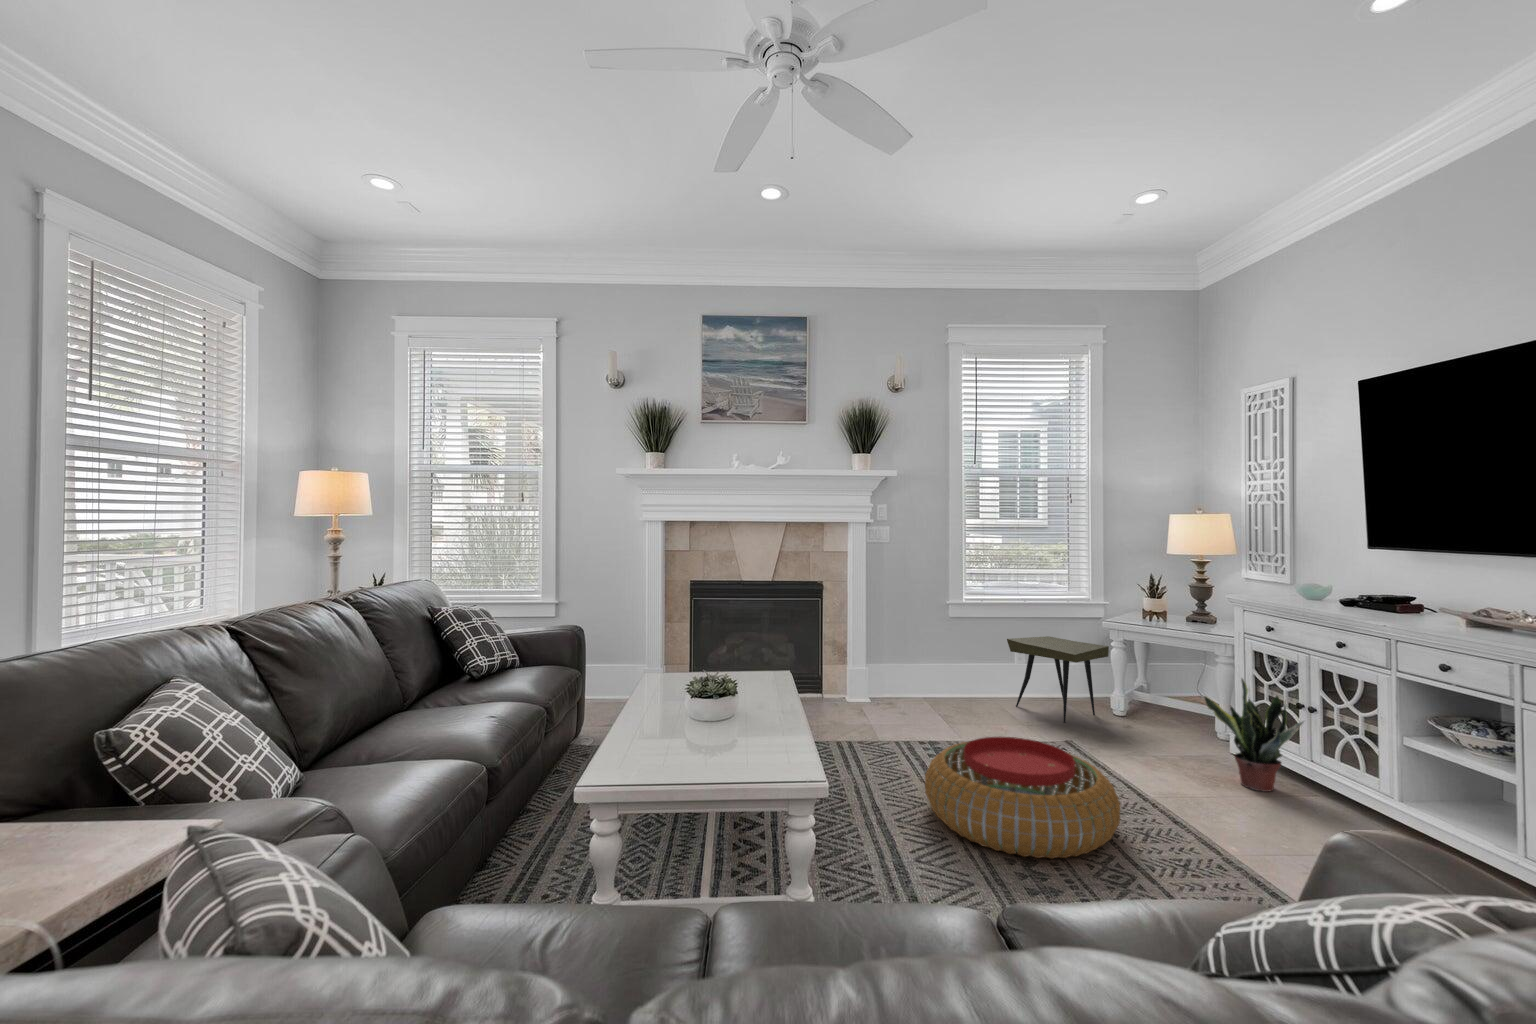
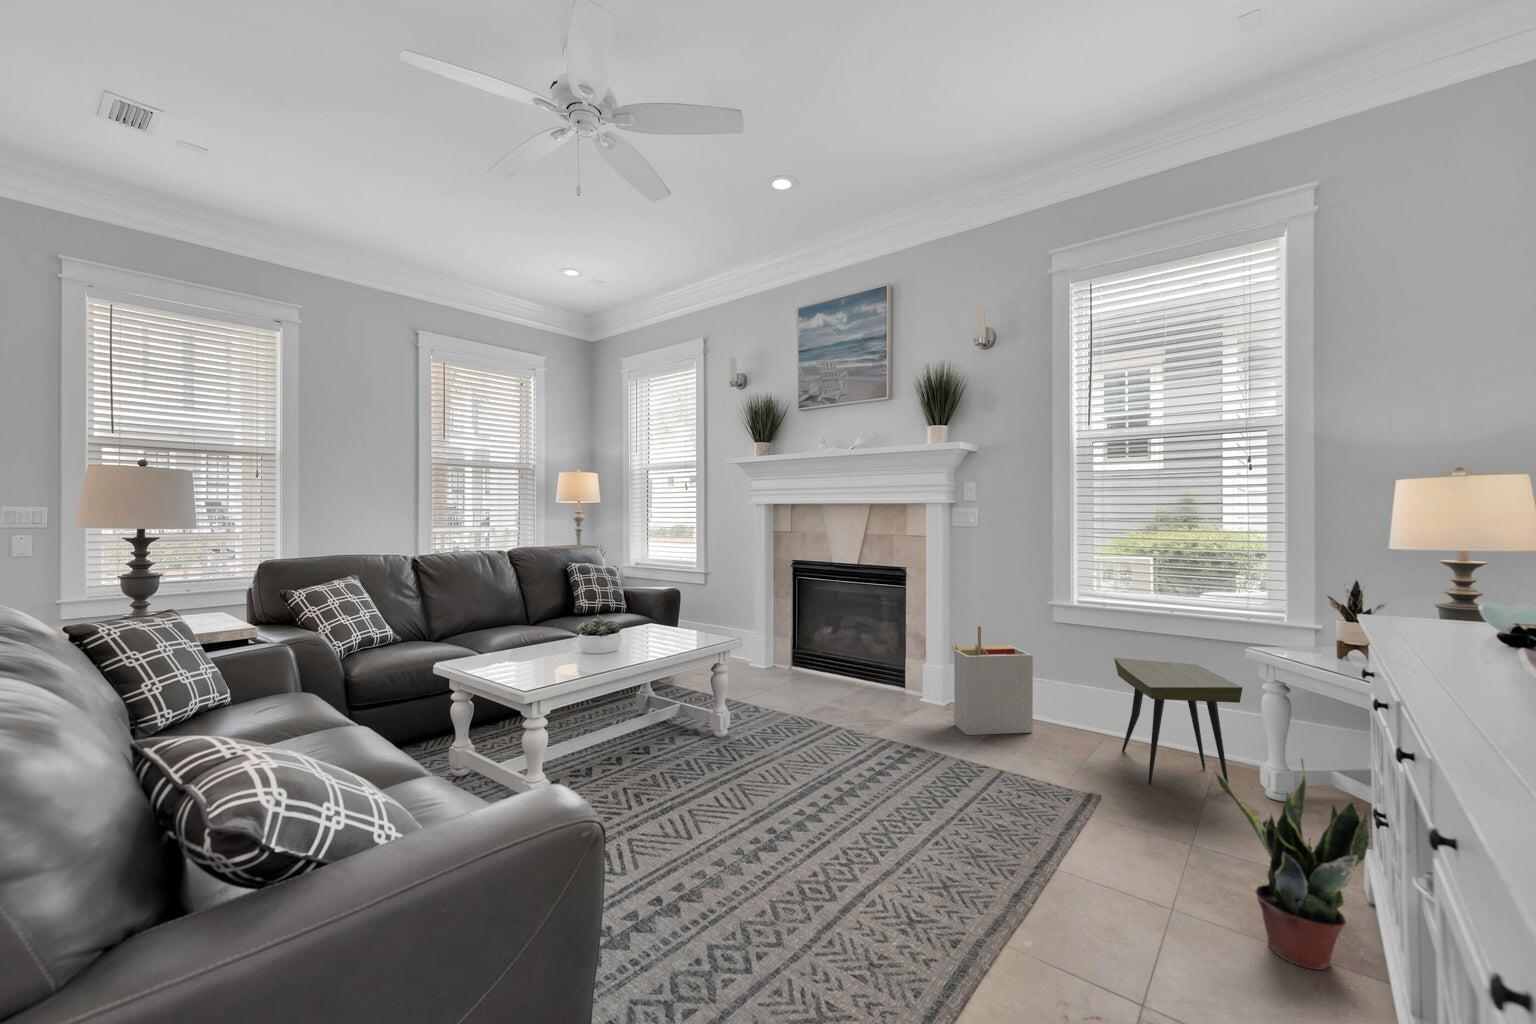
storage bin: none [894,627,956,719] -> present [951,626,1033,735]
pouf: present [925,737,1120,859] -> none [716,742,935,897]

